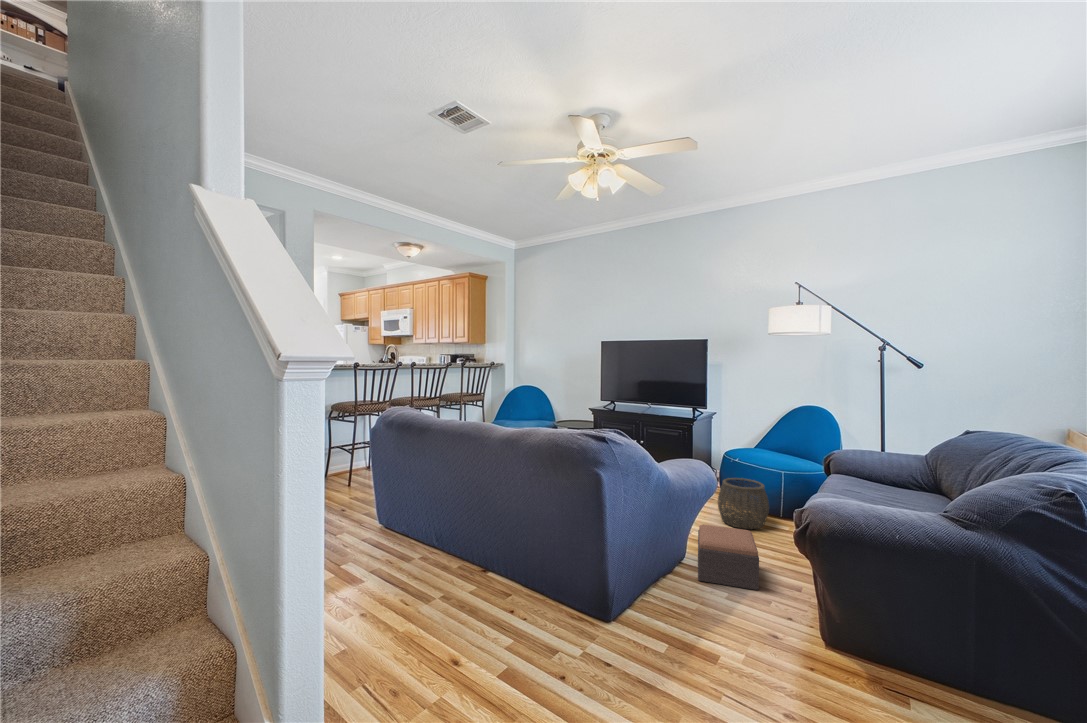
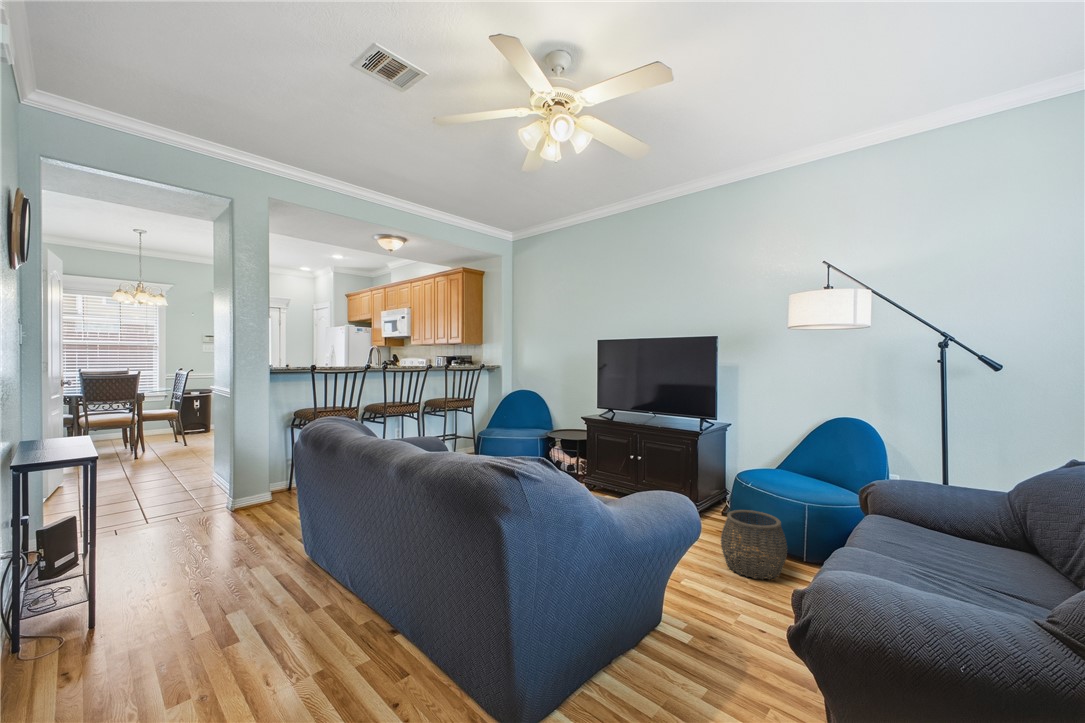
footstool: present [698,525,759,590] -> none [670,579,754,684]

